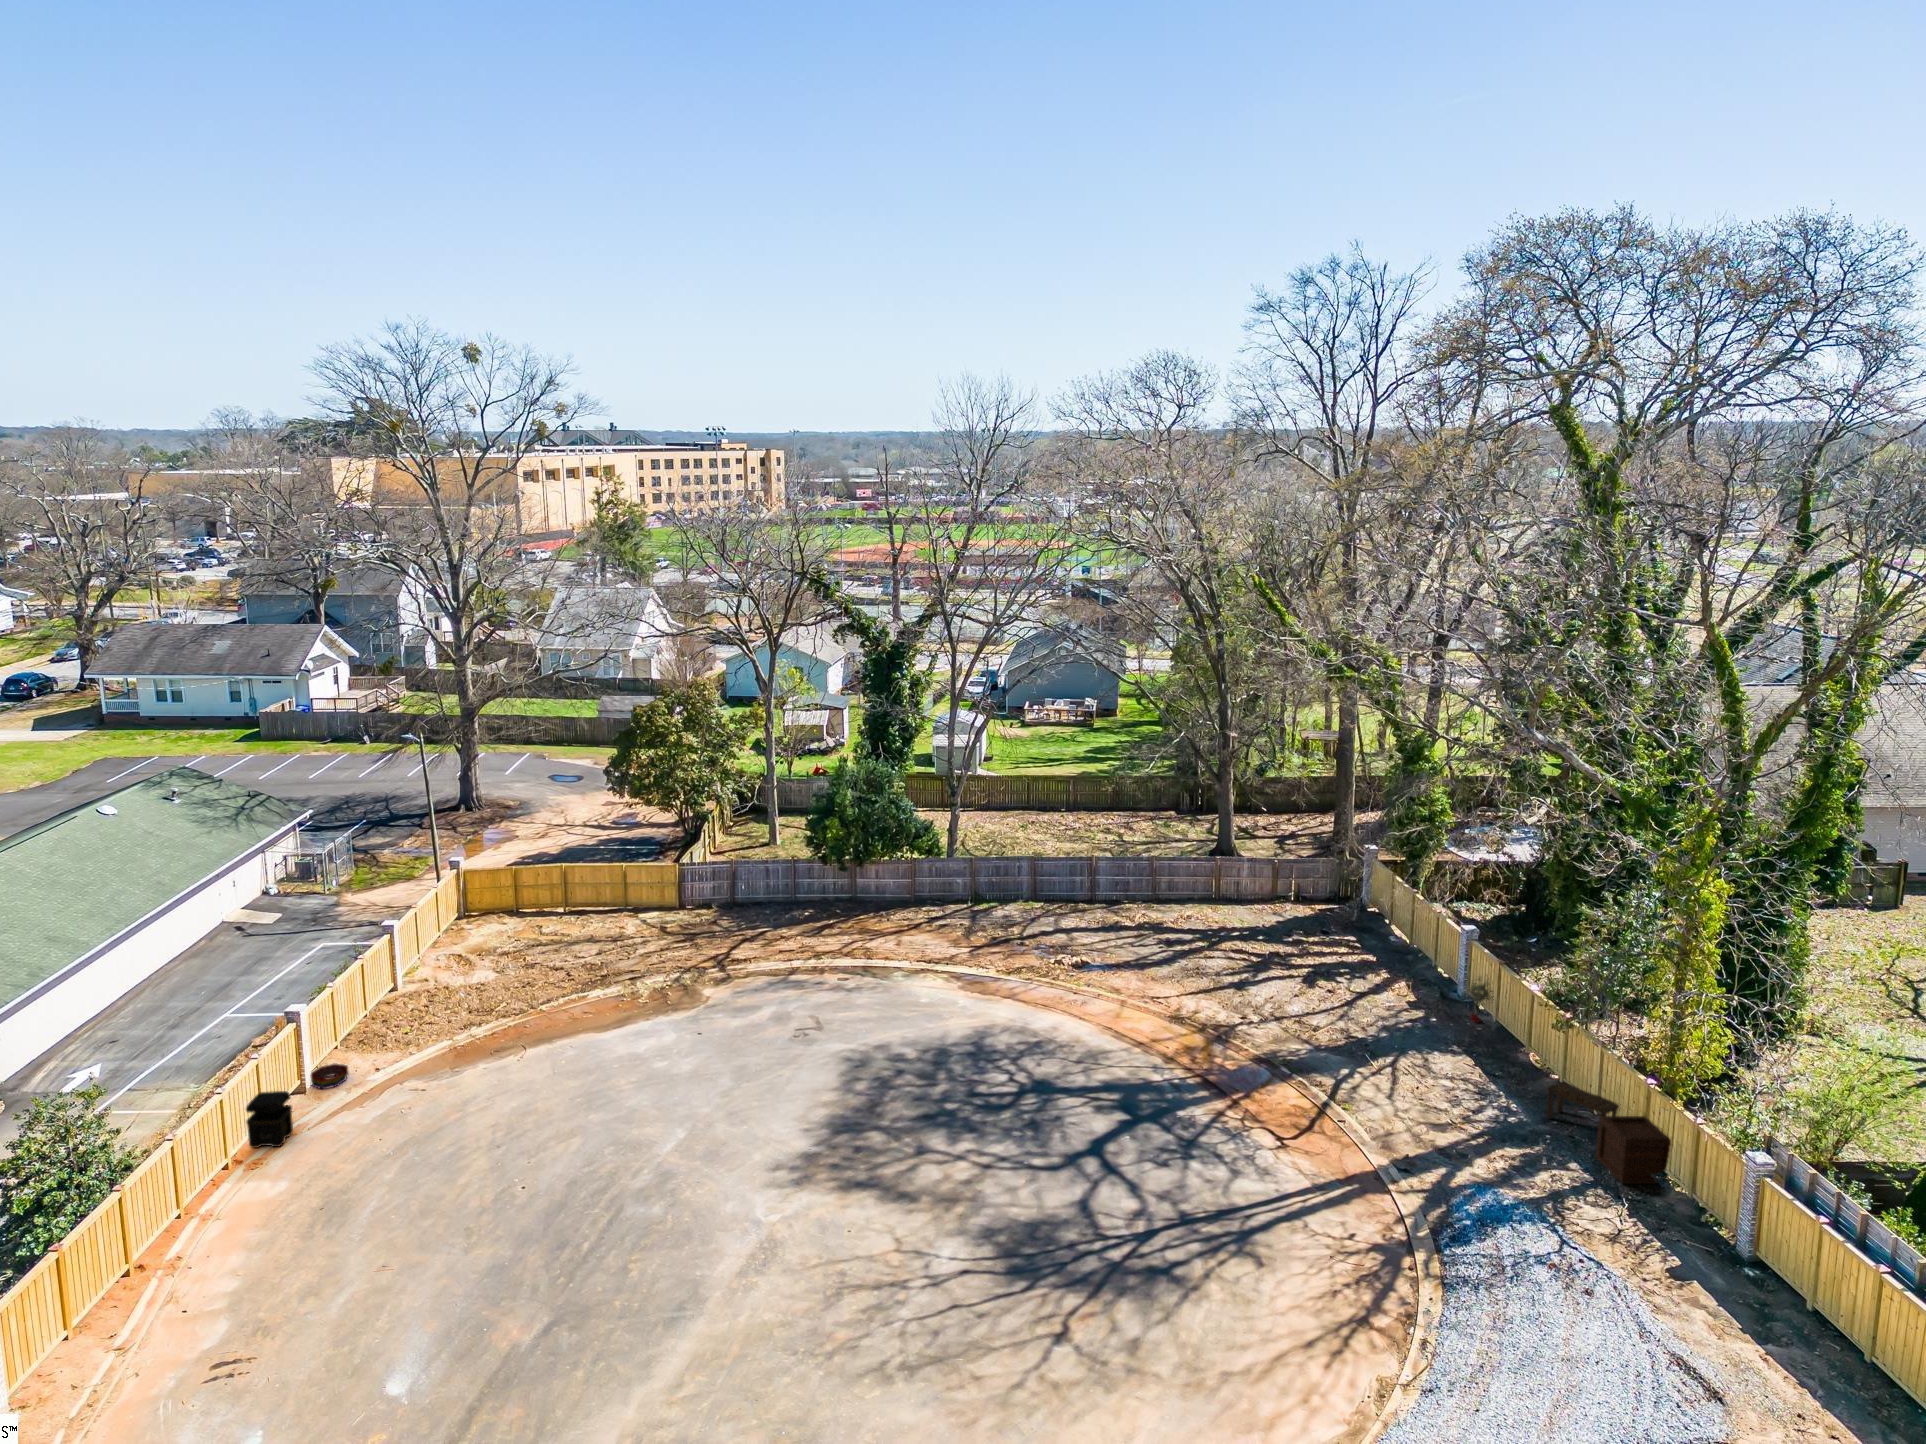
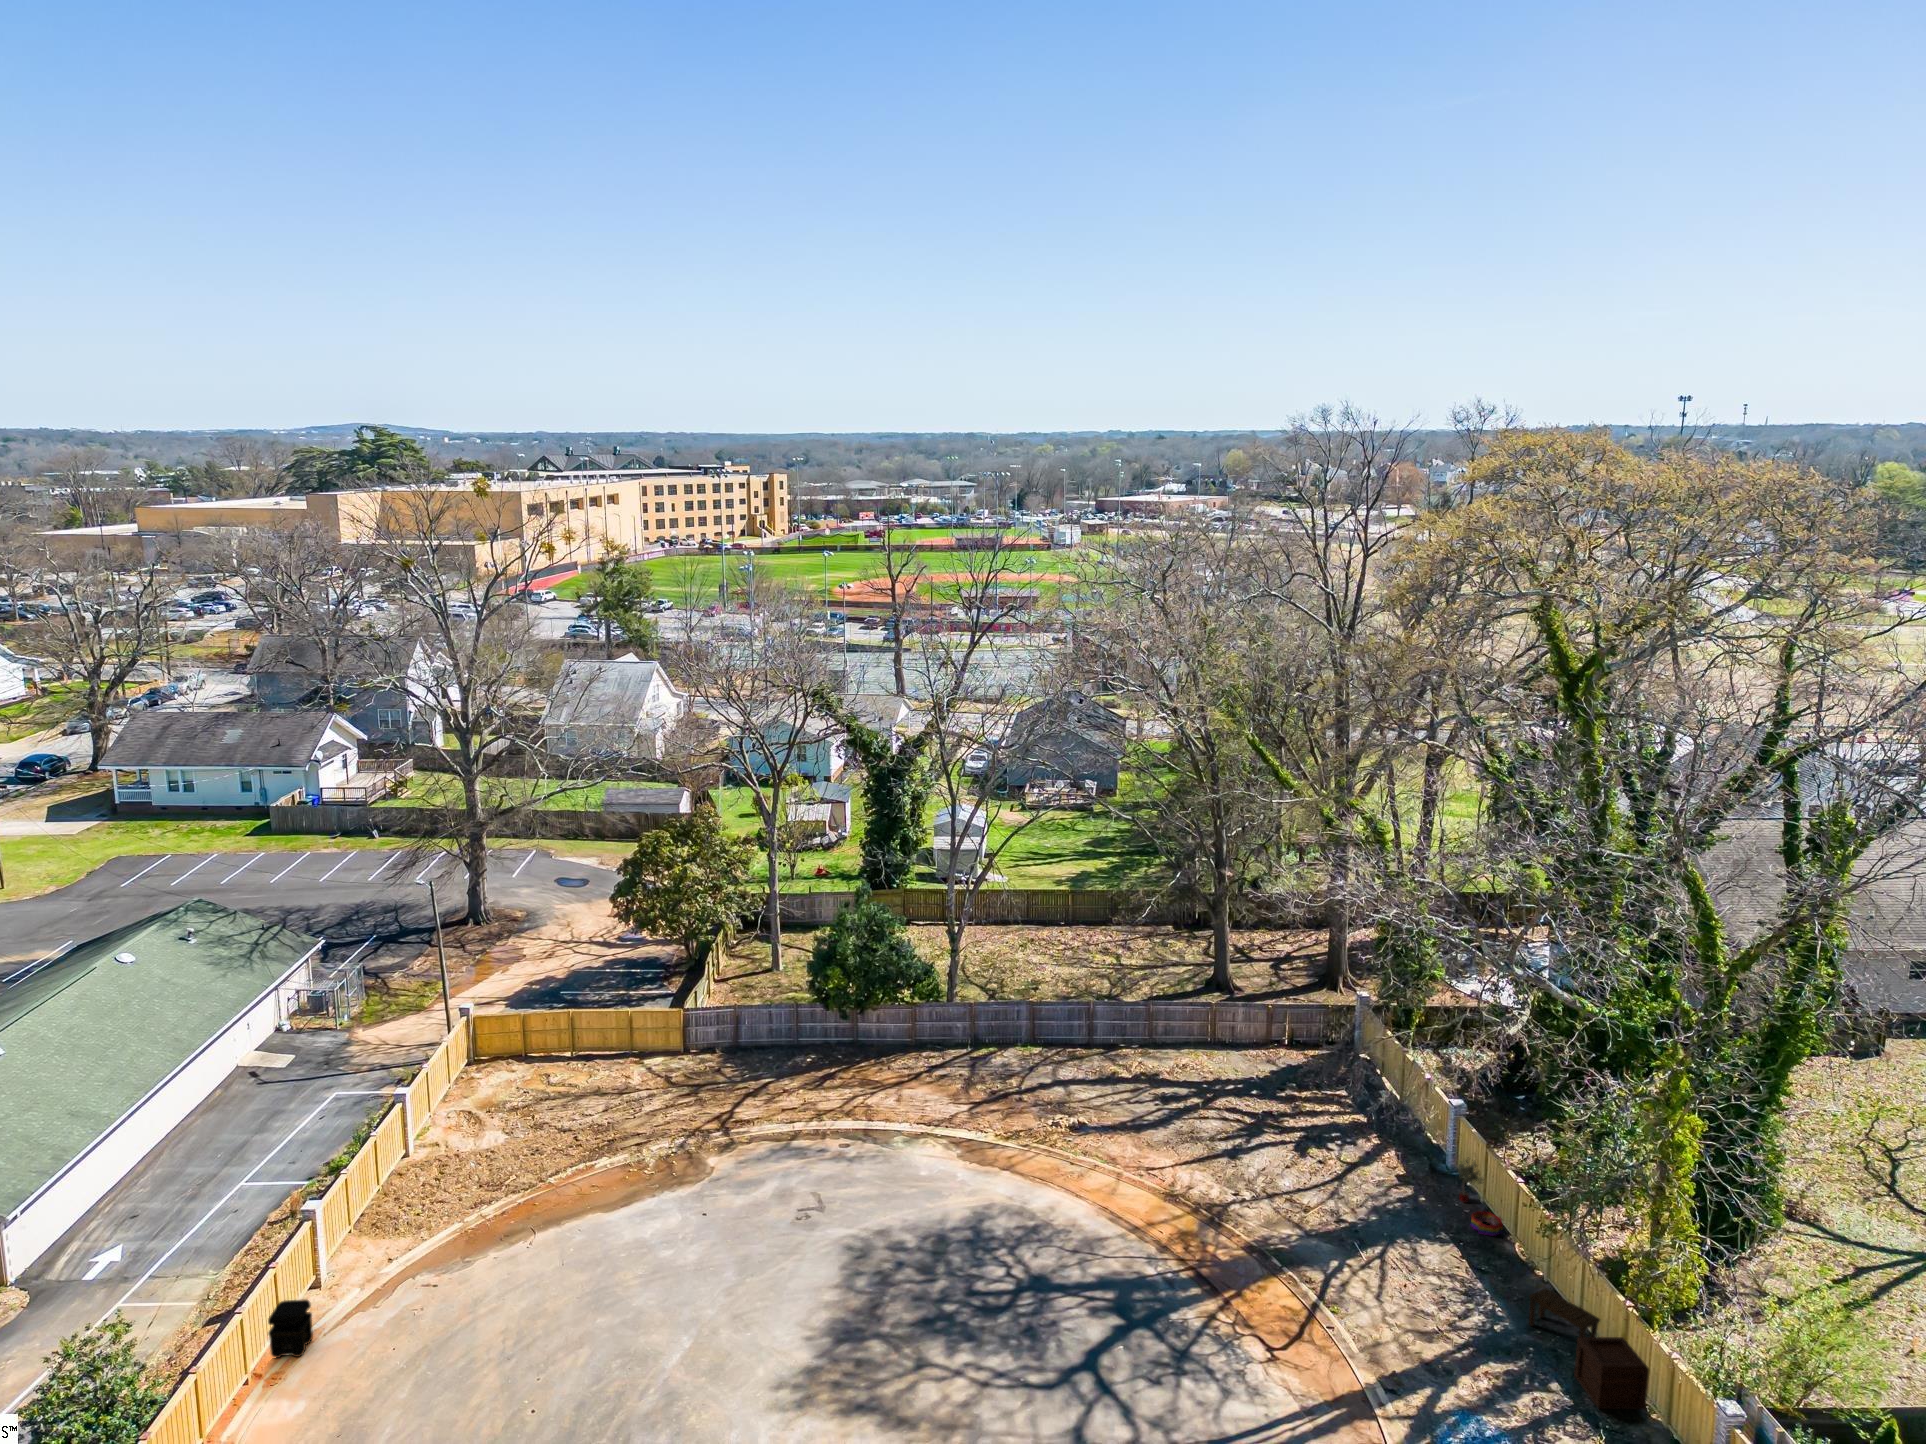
storage bin: present [310,1064,348,1089] -> present [1470,1211,1503,1236]

